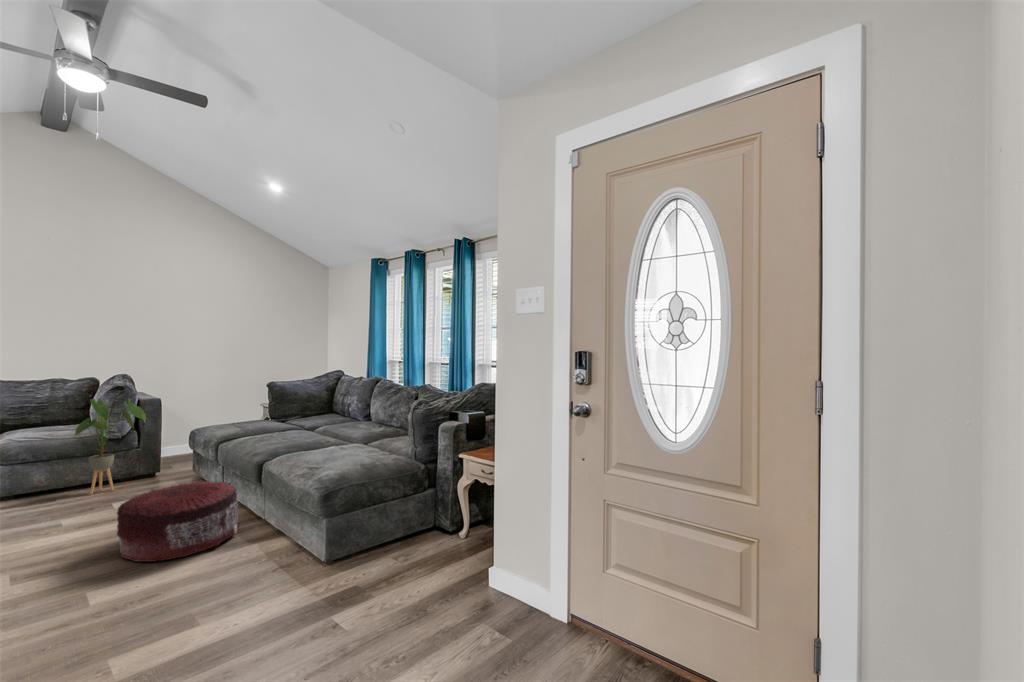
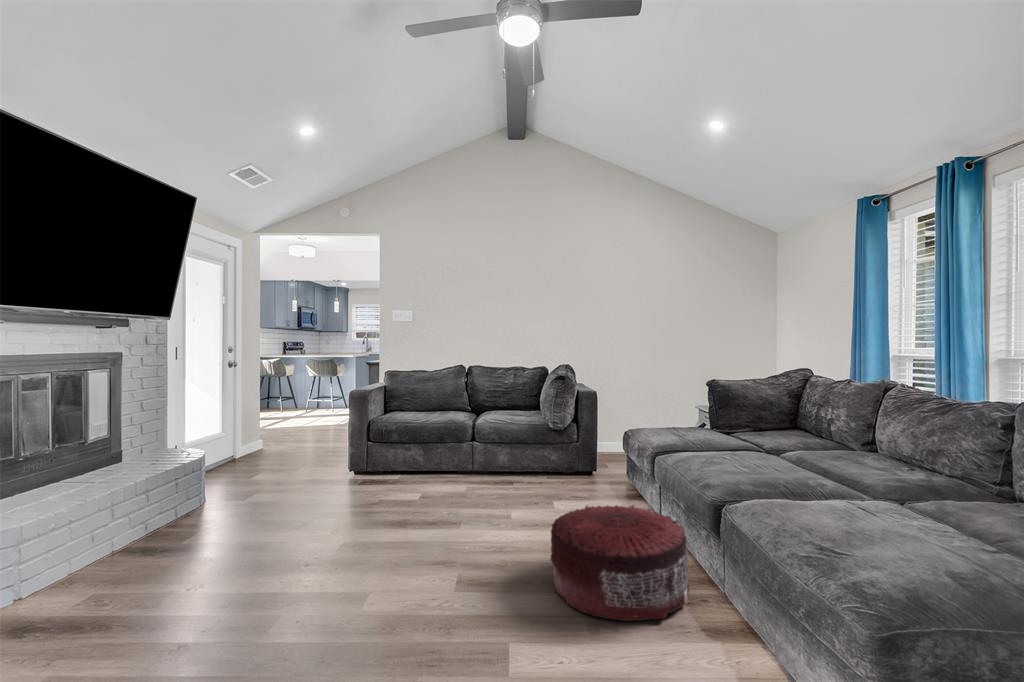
house plant: present [75,398,146,494] -> none [525,386,583,486]

